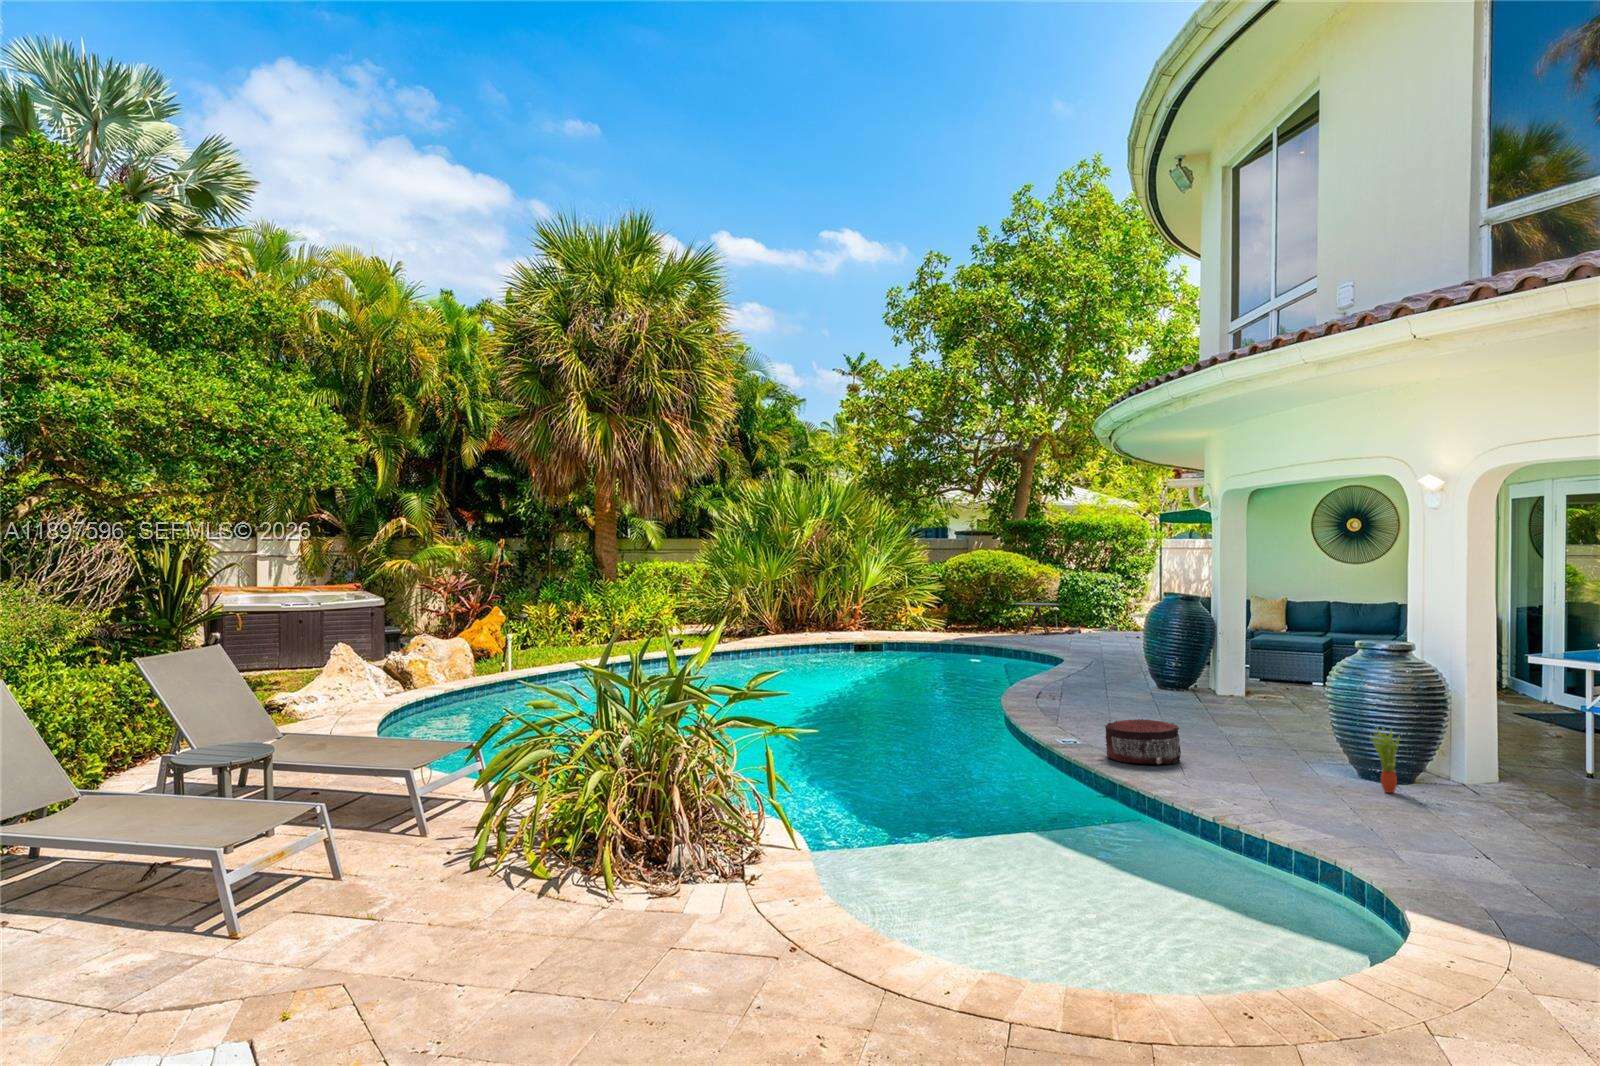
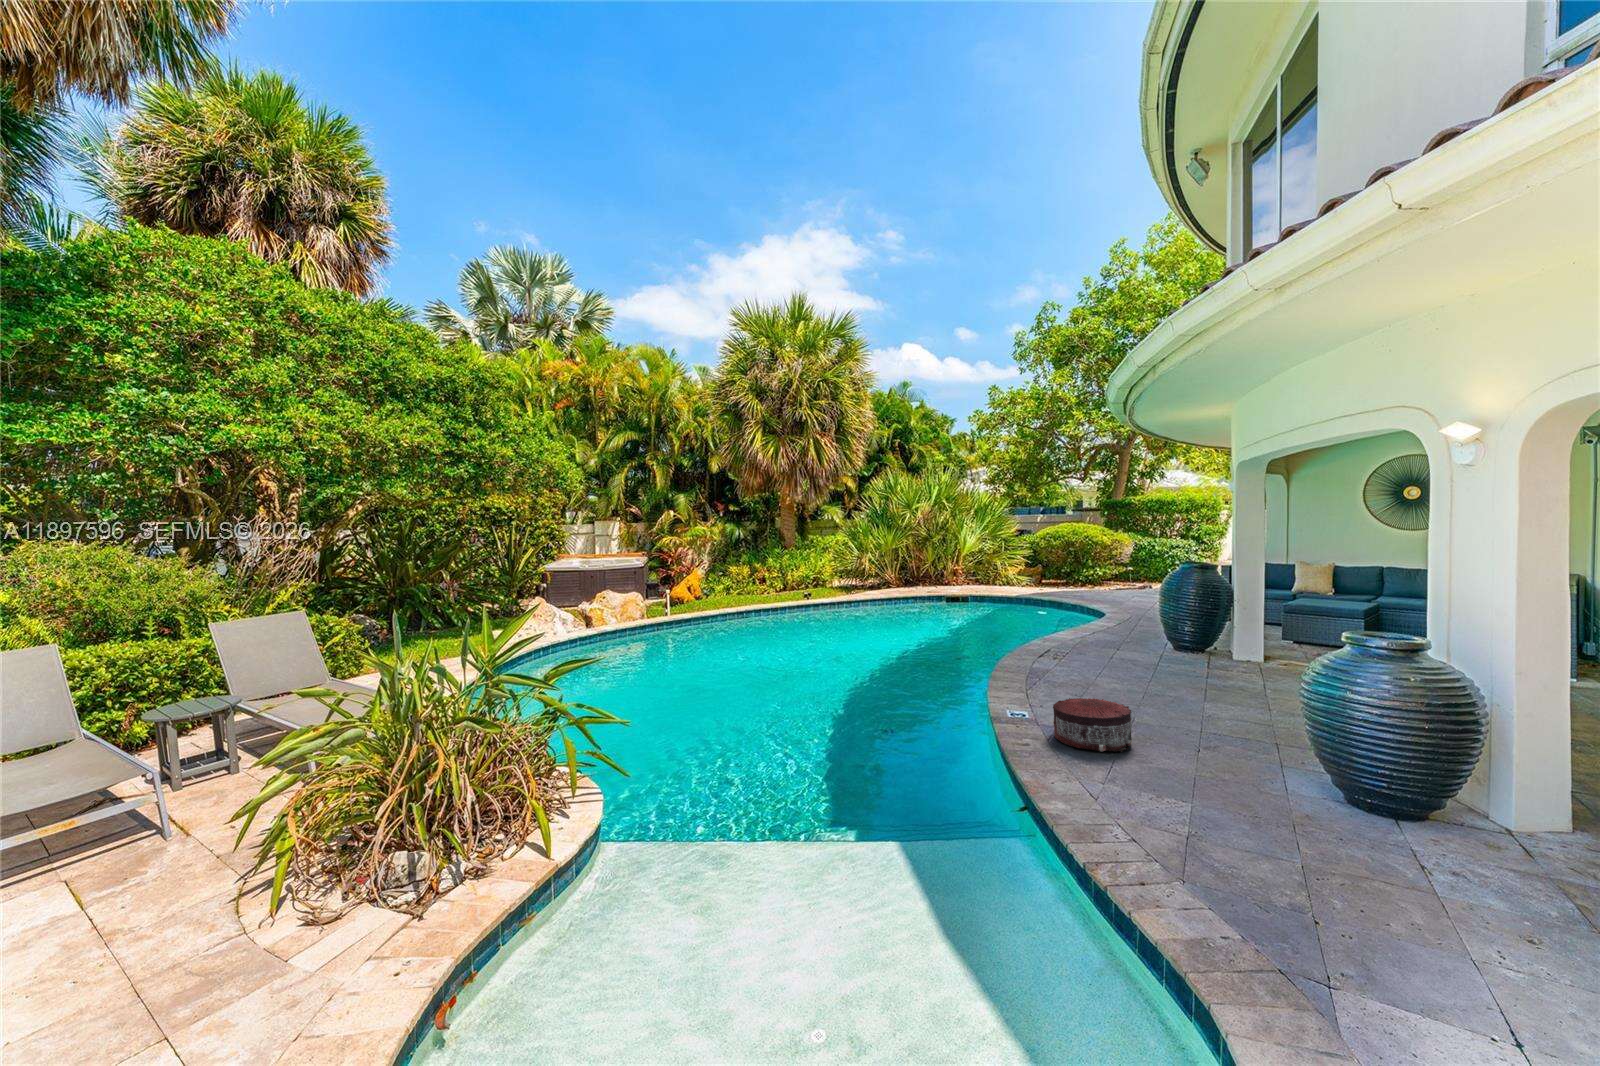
round table: present [1015,603,1059,635] -> none [1095,563,1134,589]
potted plant: present [1372,727,1400,793] -> none [1353,746,1400,834]

